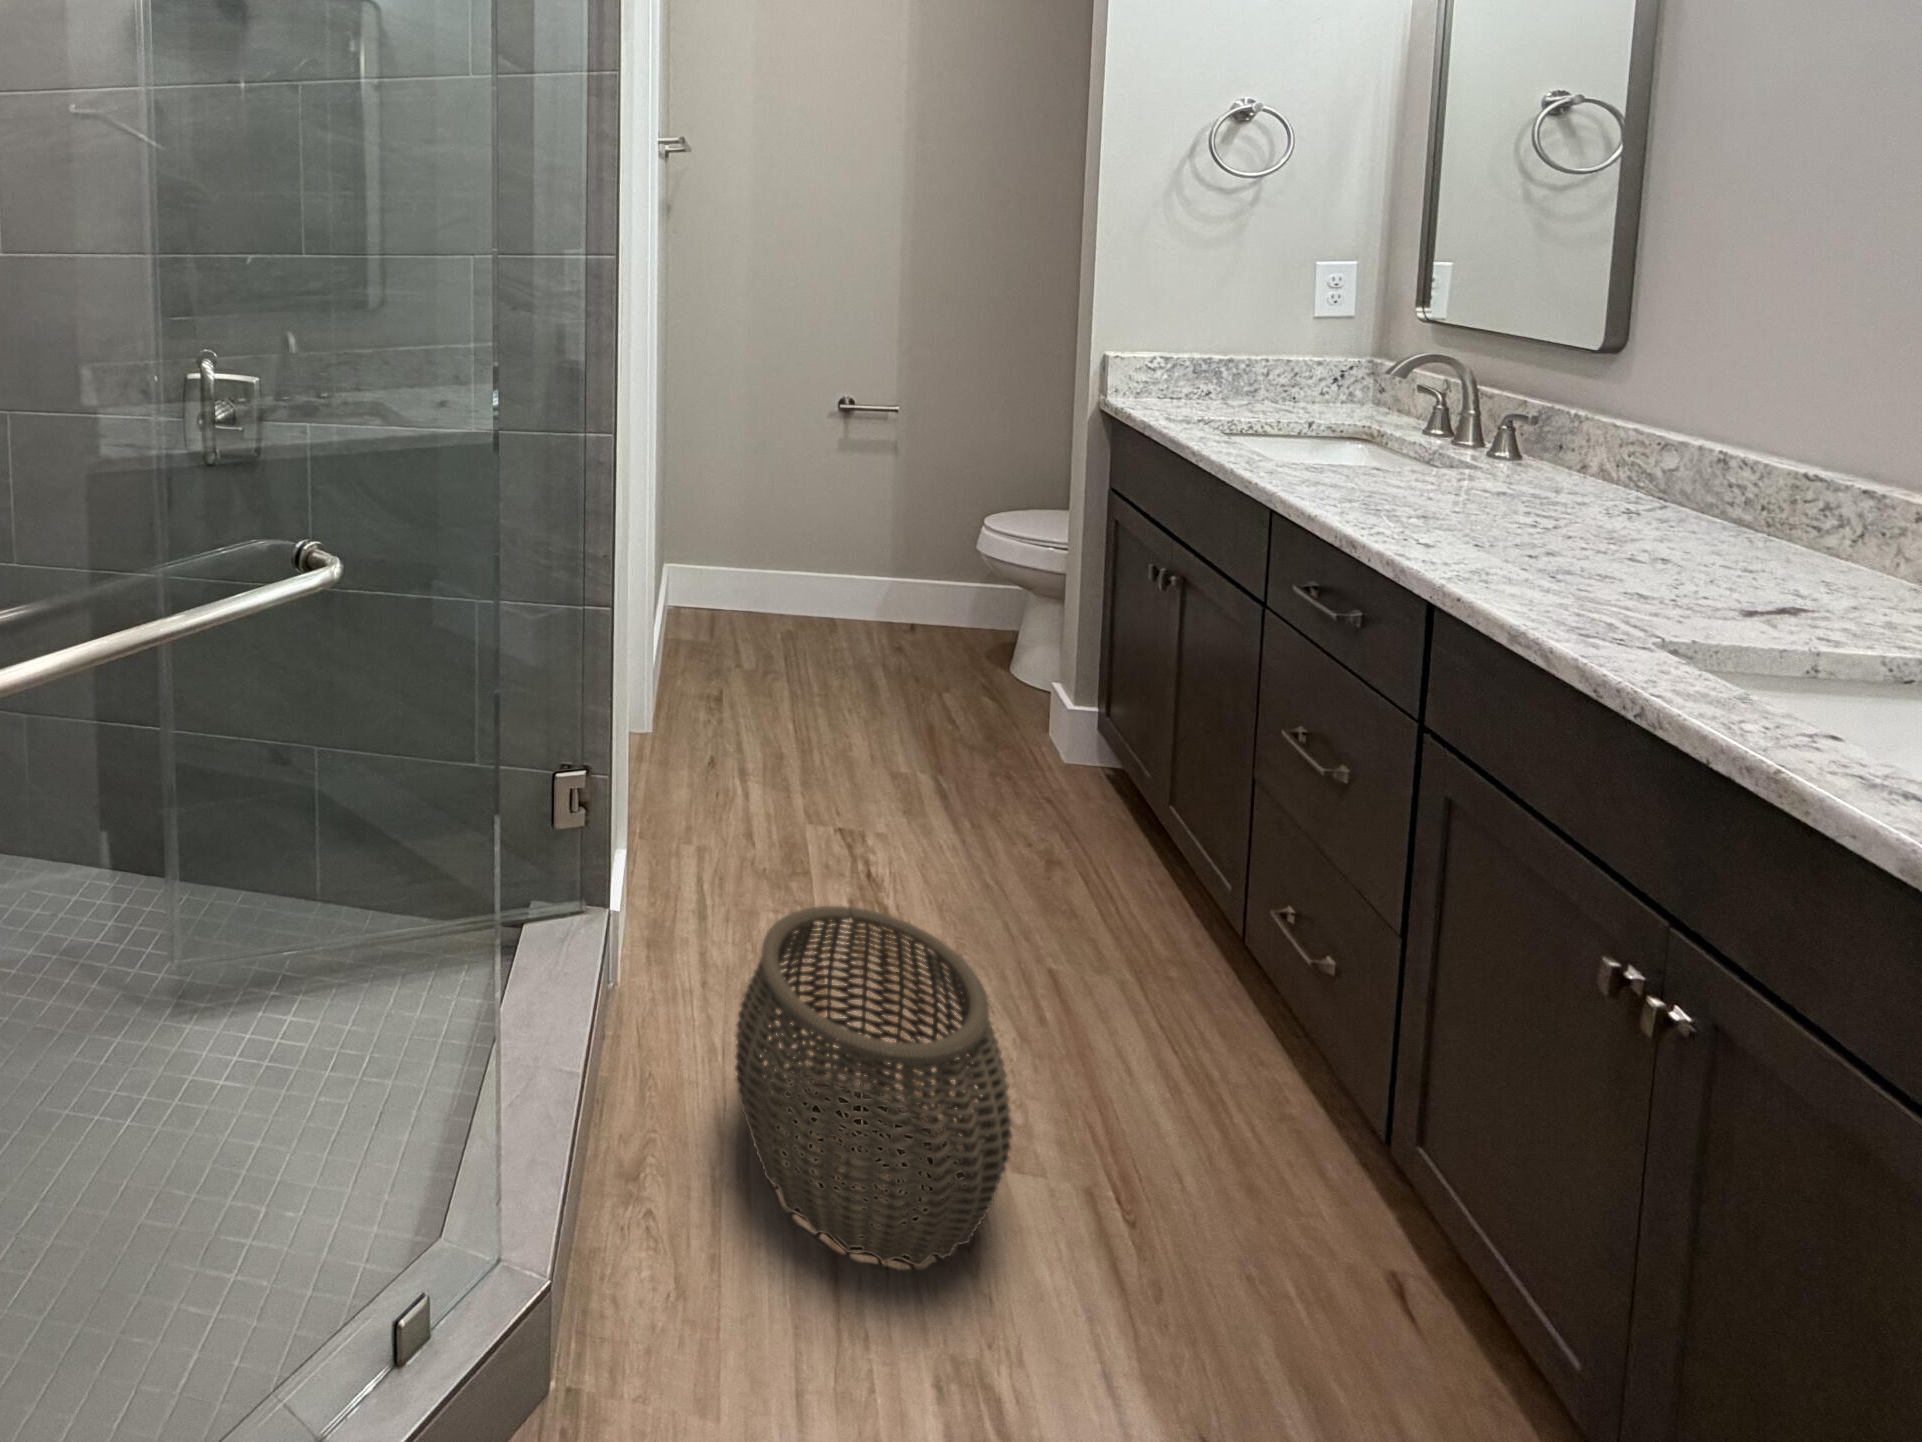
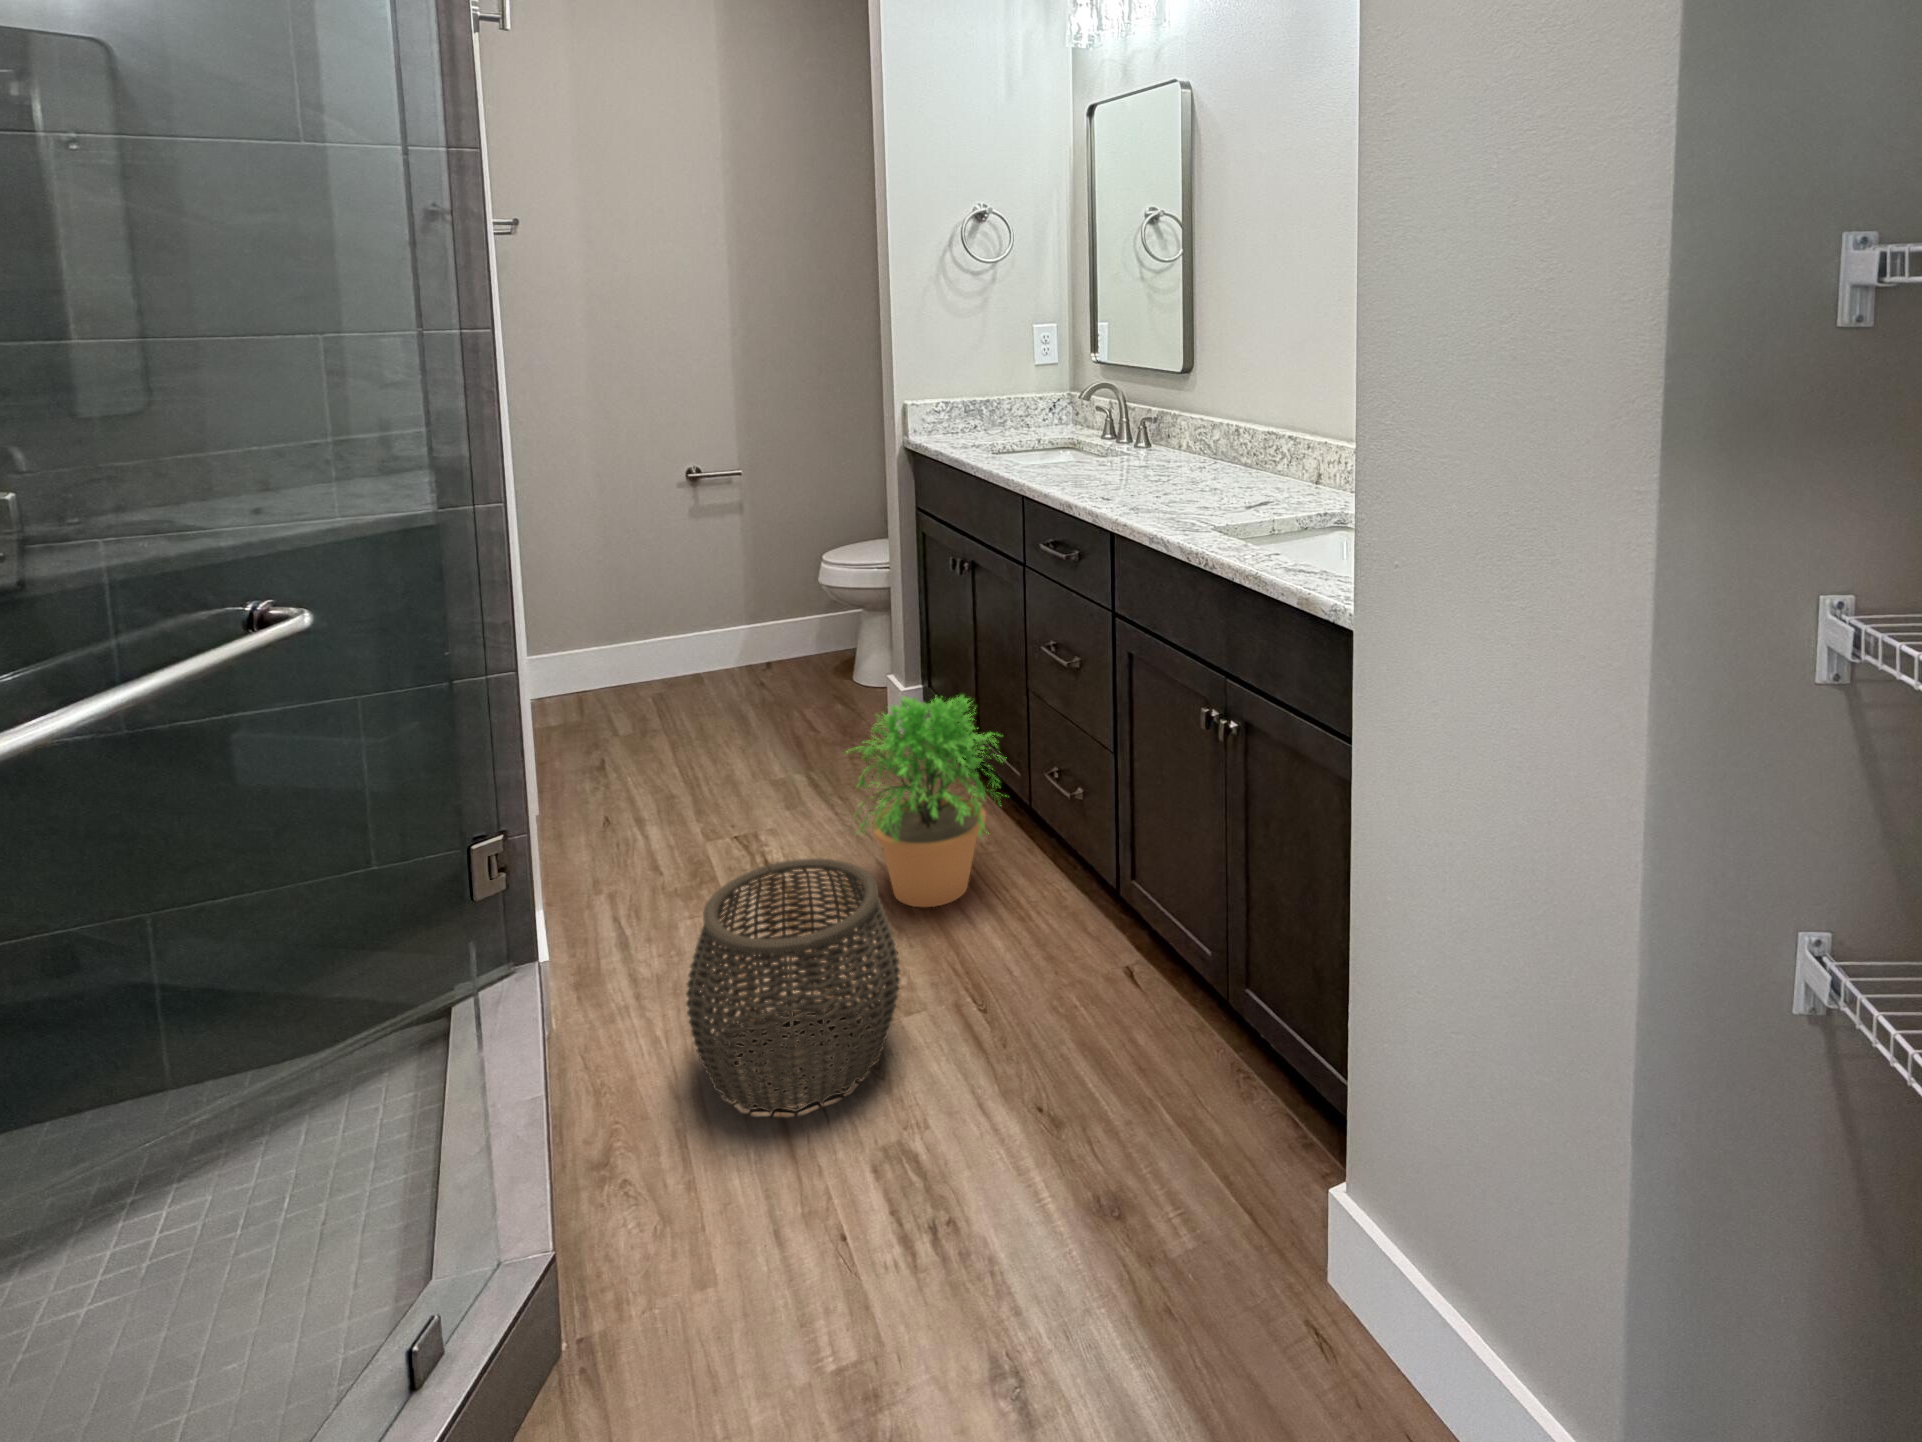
potted plant: none [970,733,1223,1035] -> present [854,695,1001,907]

